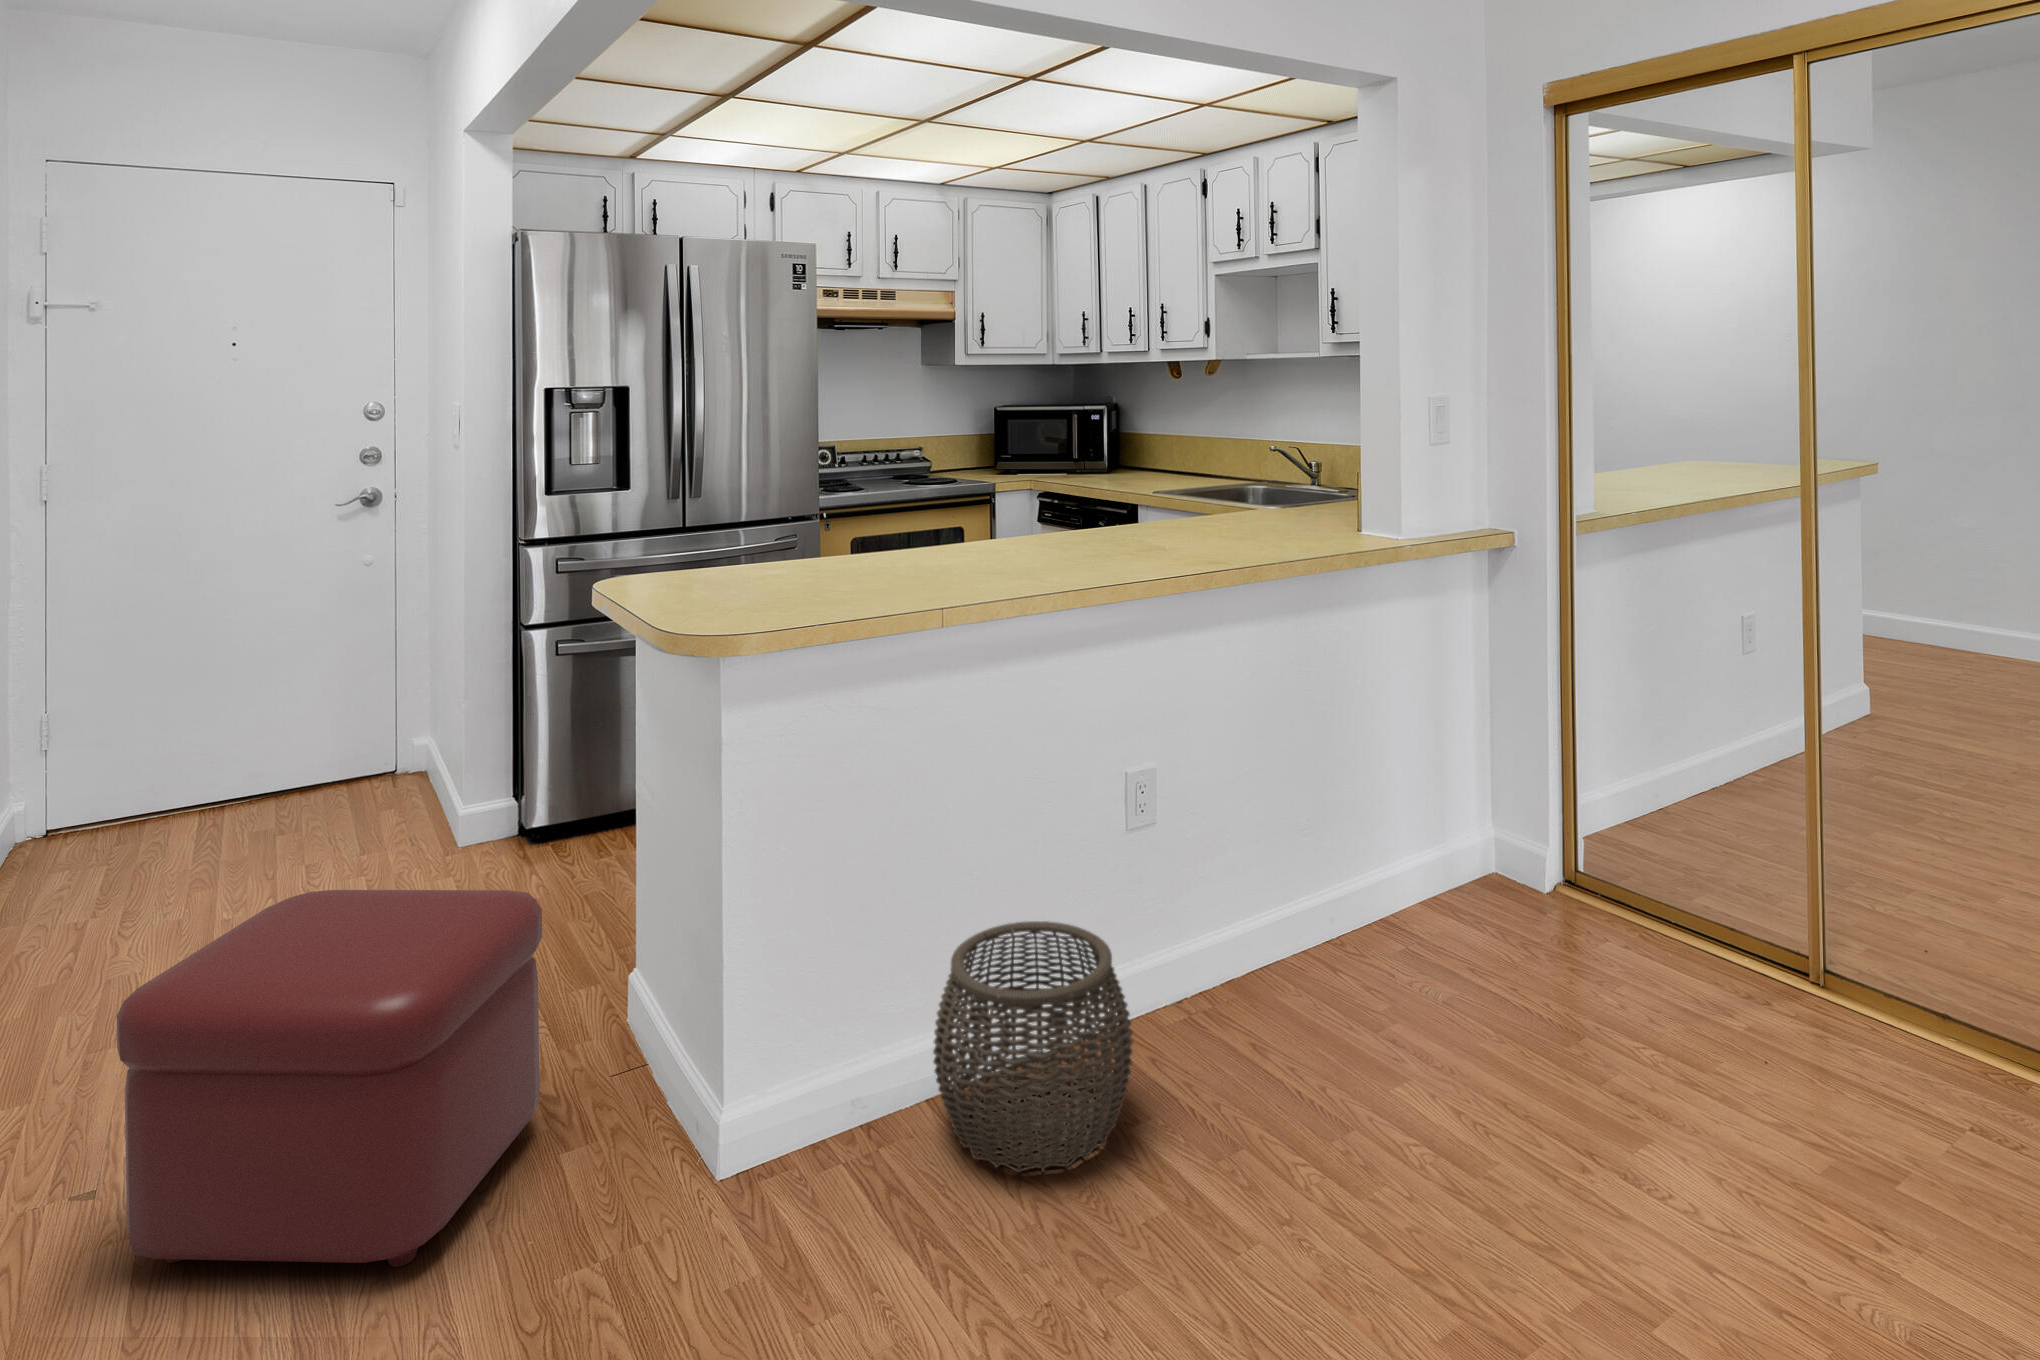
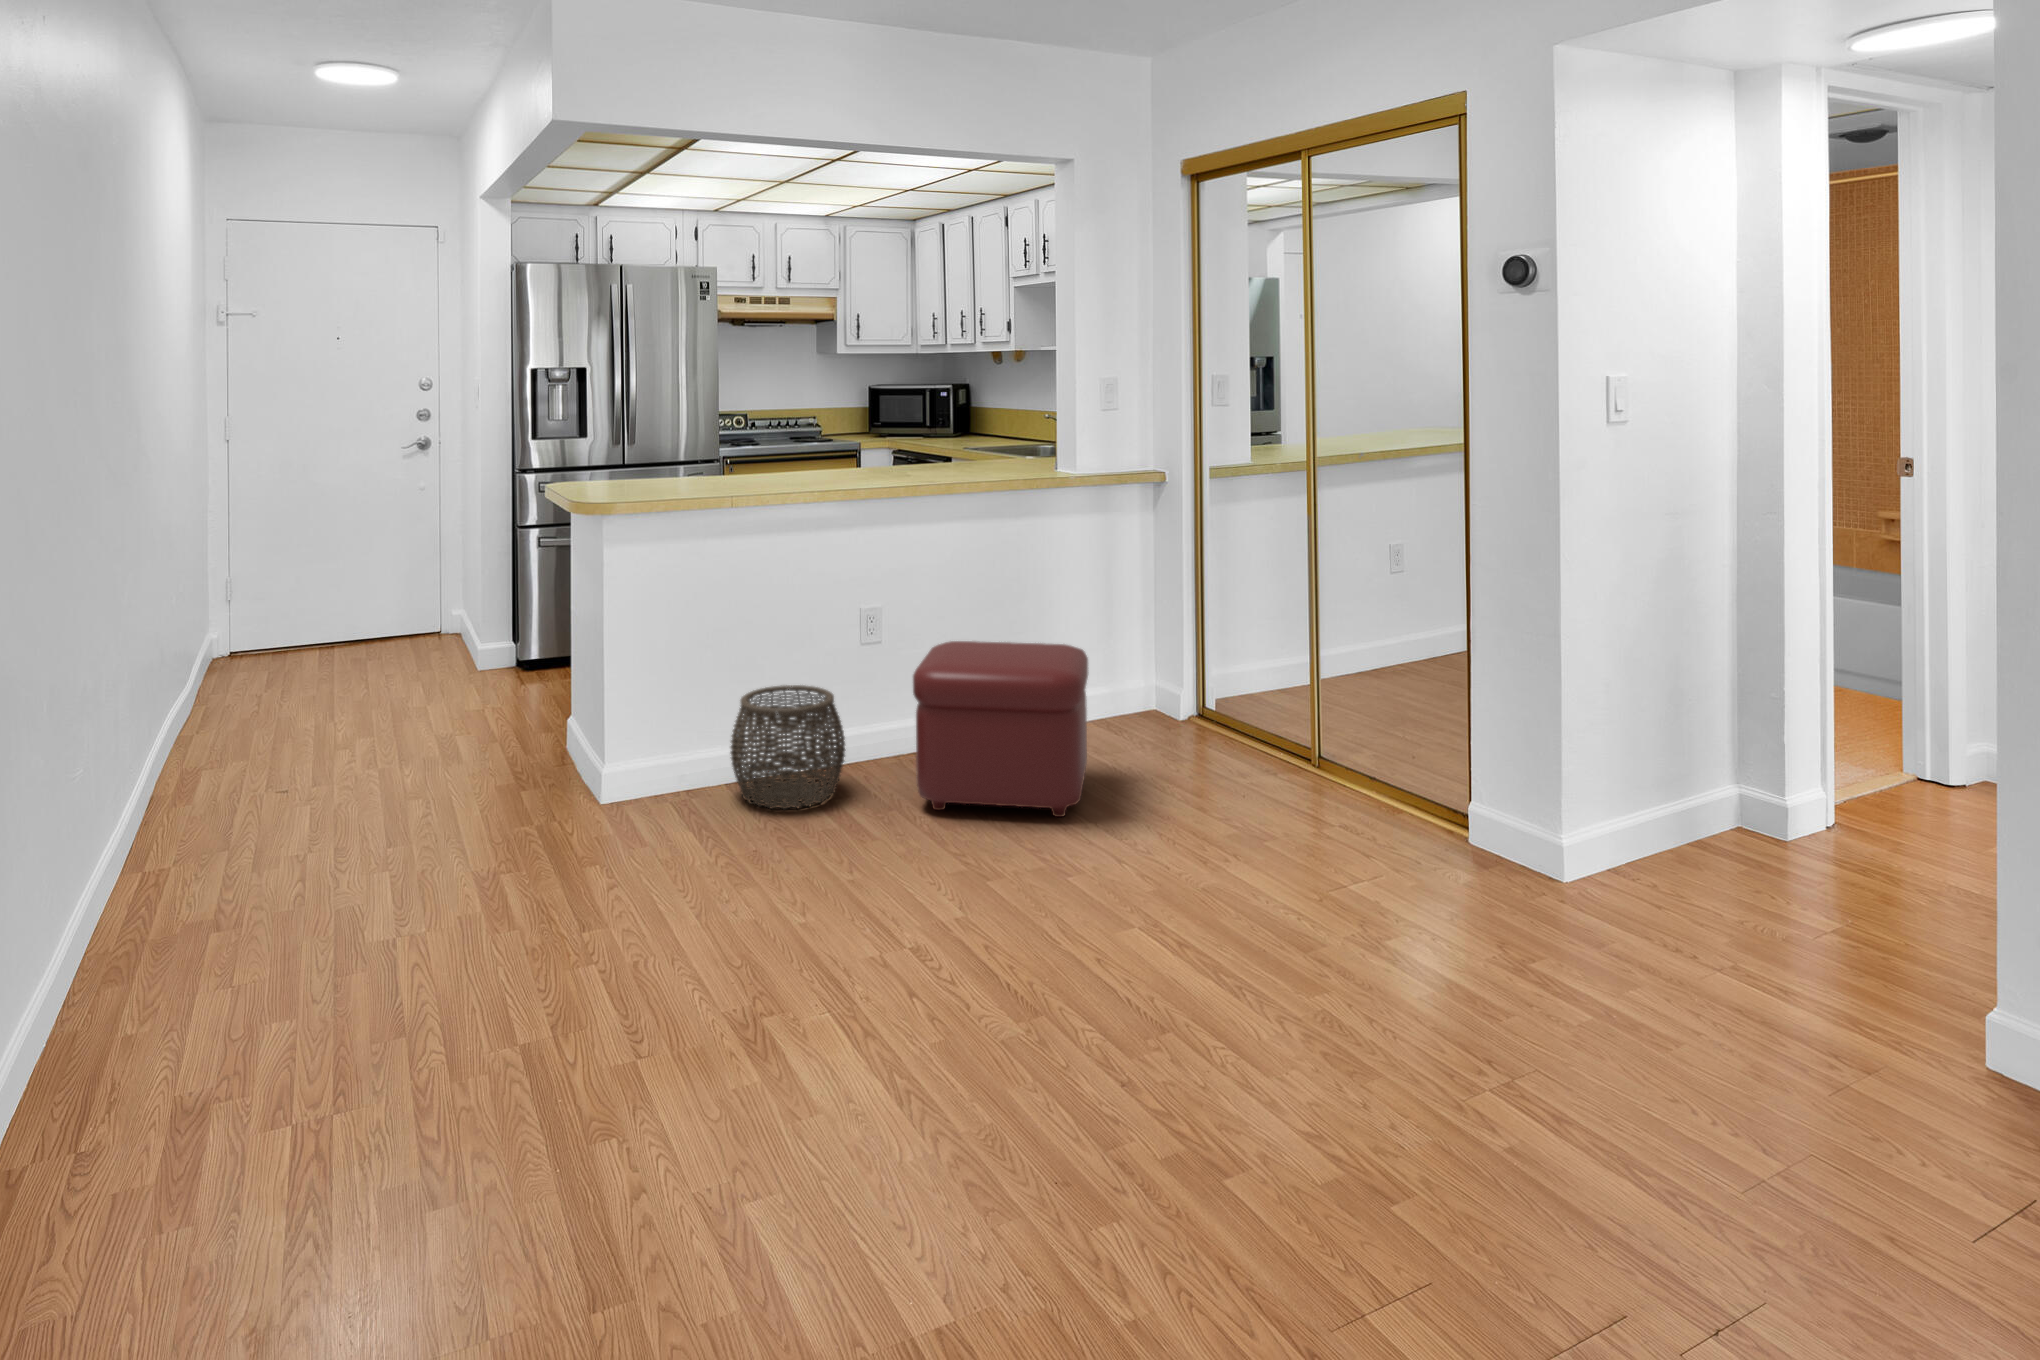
ottoman: present [117,890,542,1267] -> present [913,641,1088,817]

